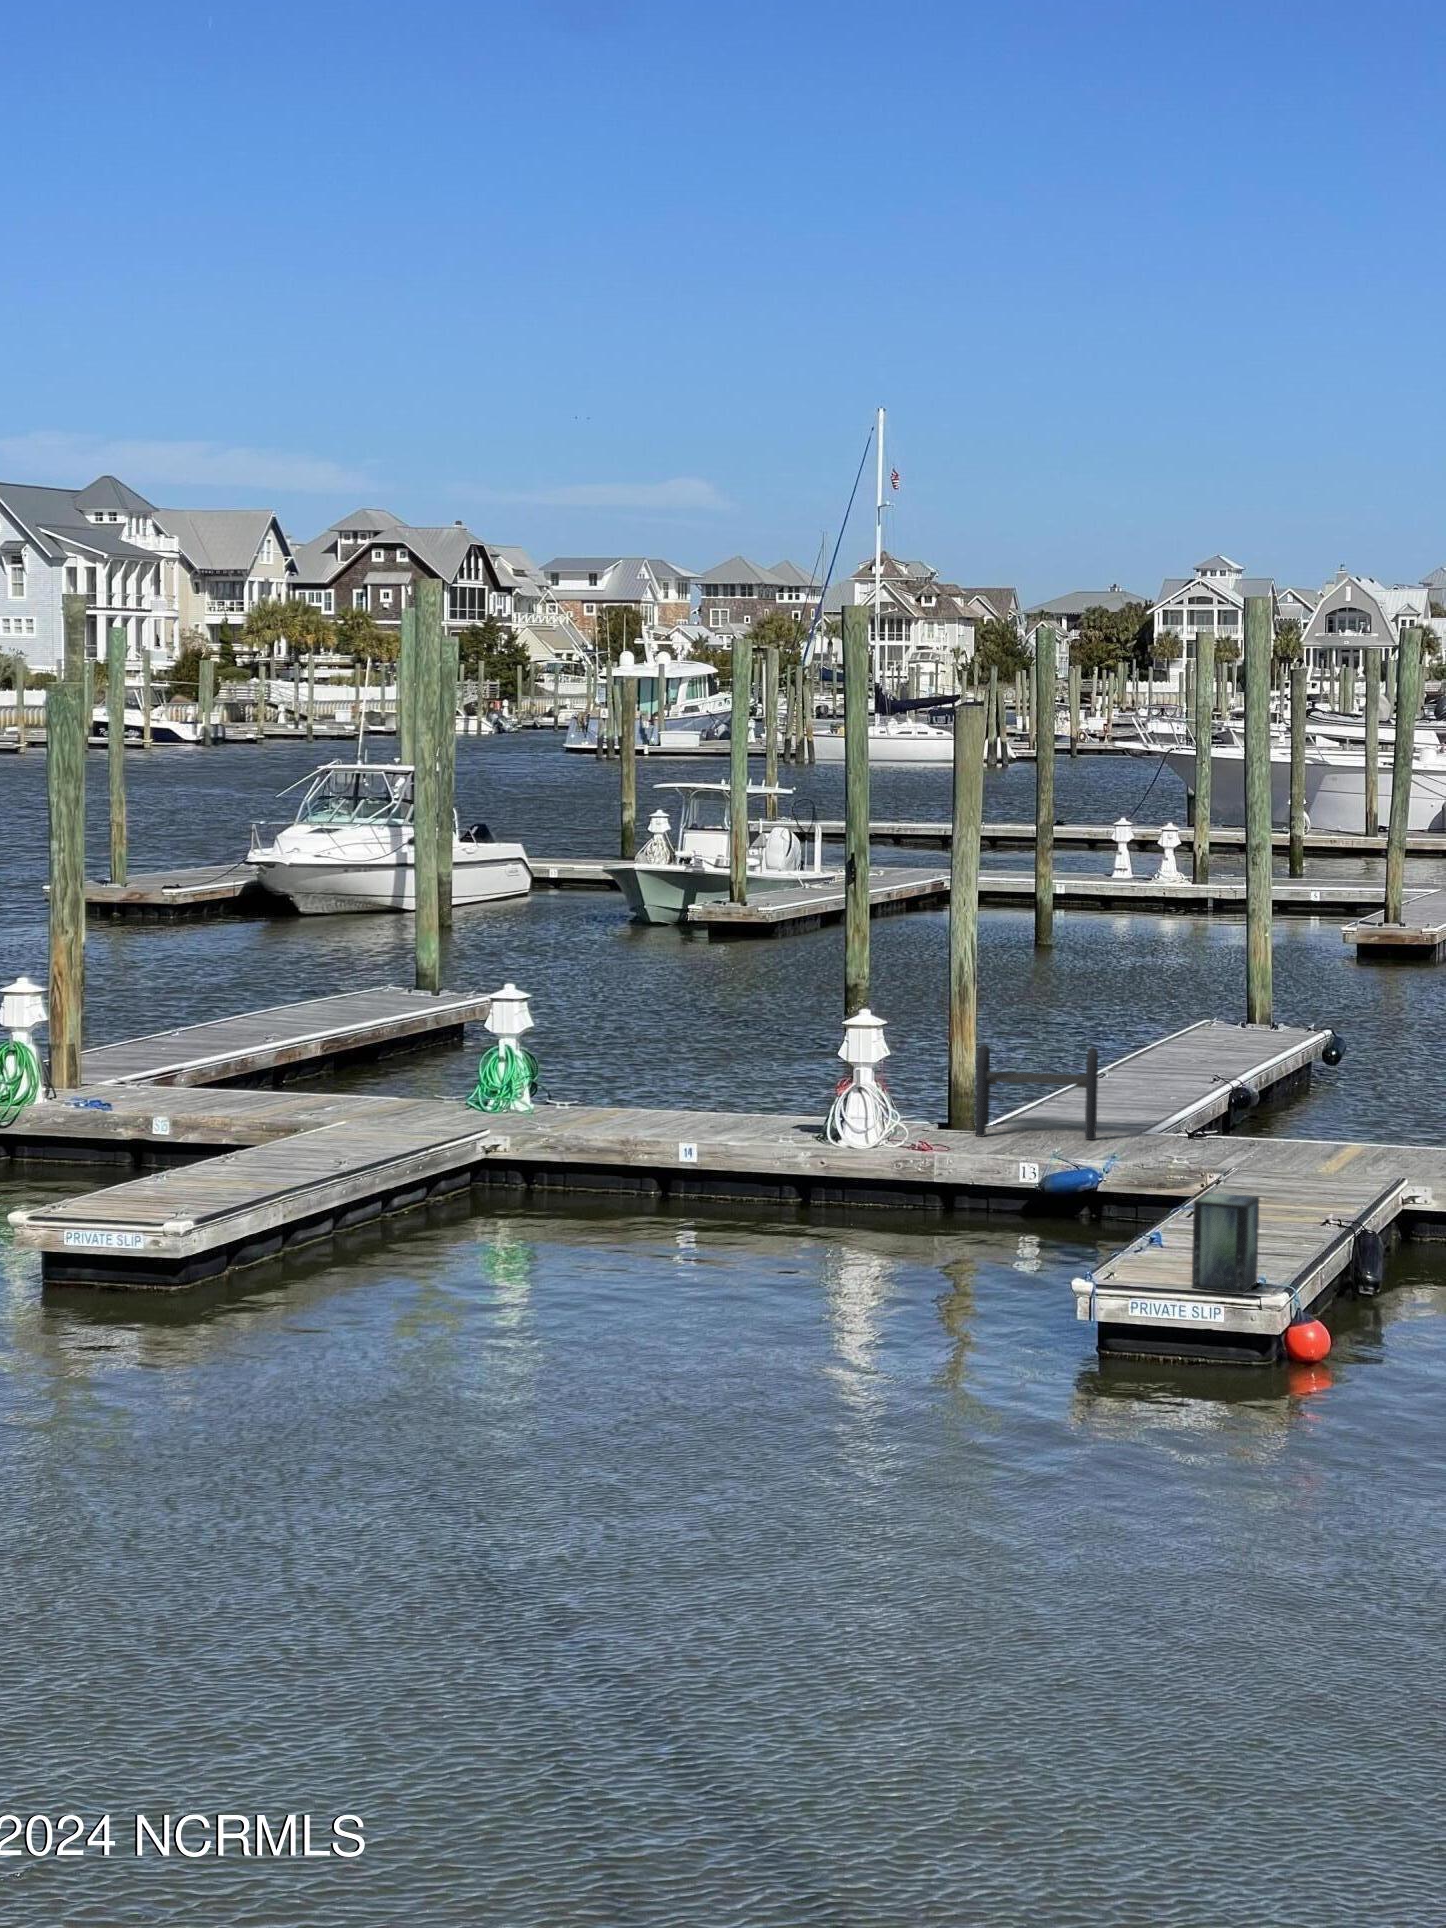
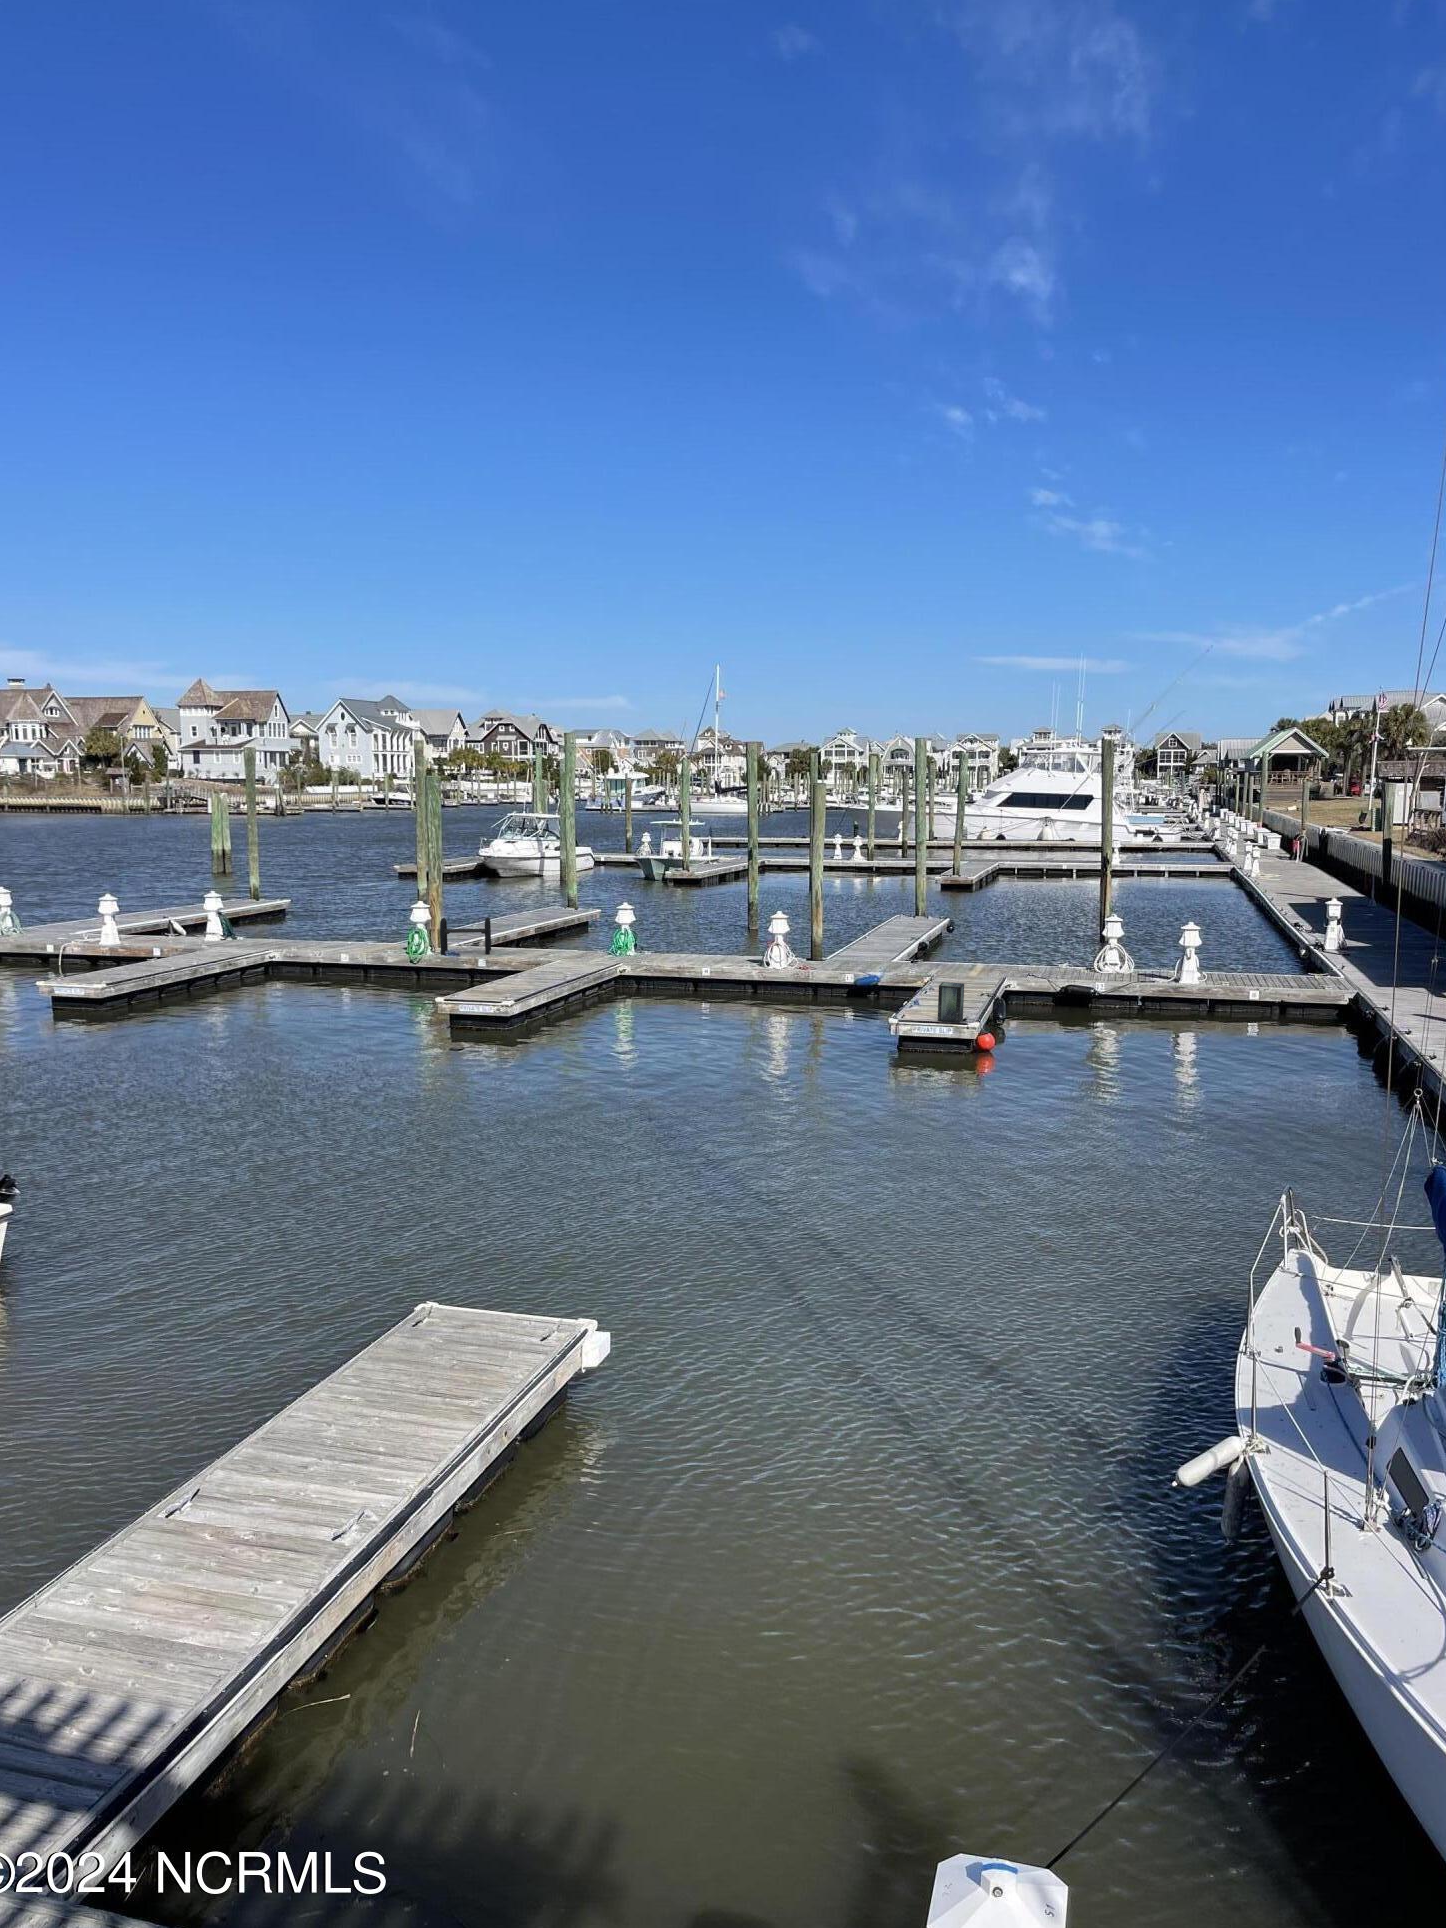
bench: present [975,1044,1098,1140] -> present [440,917,491,955]

